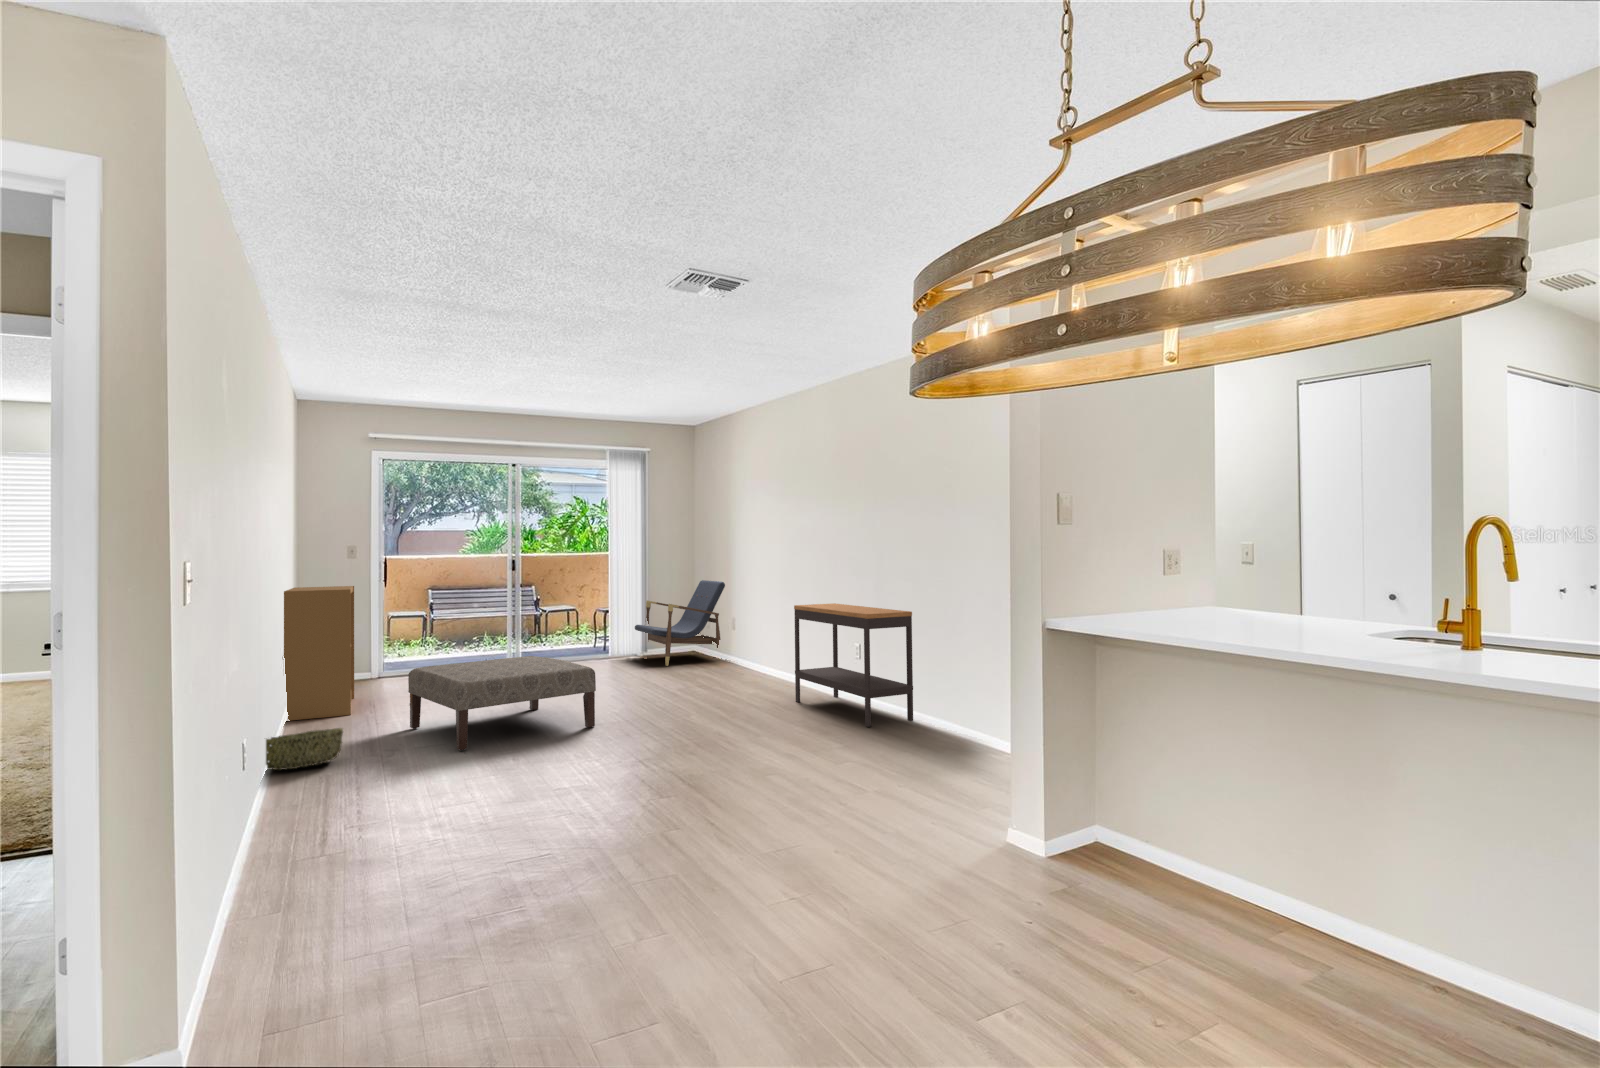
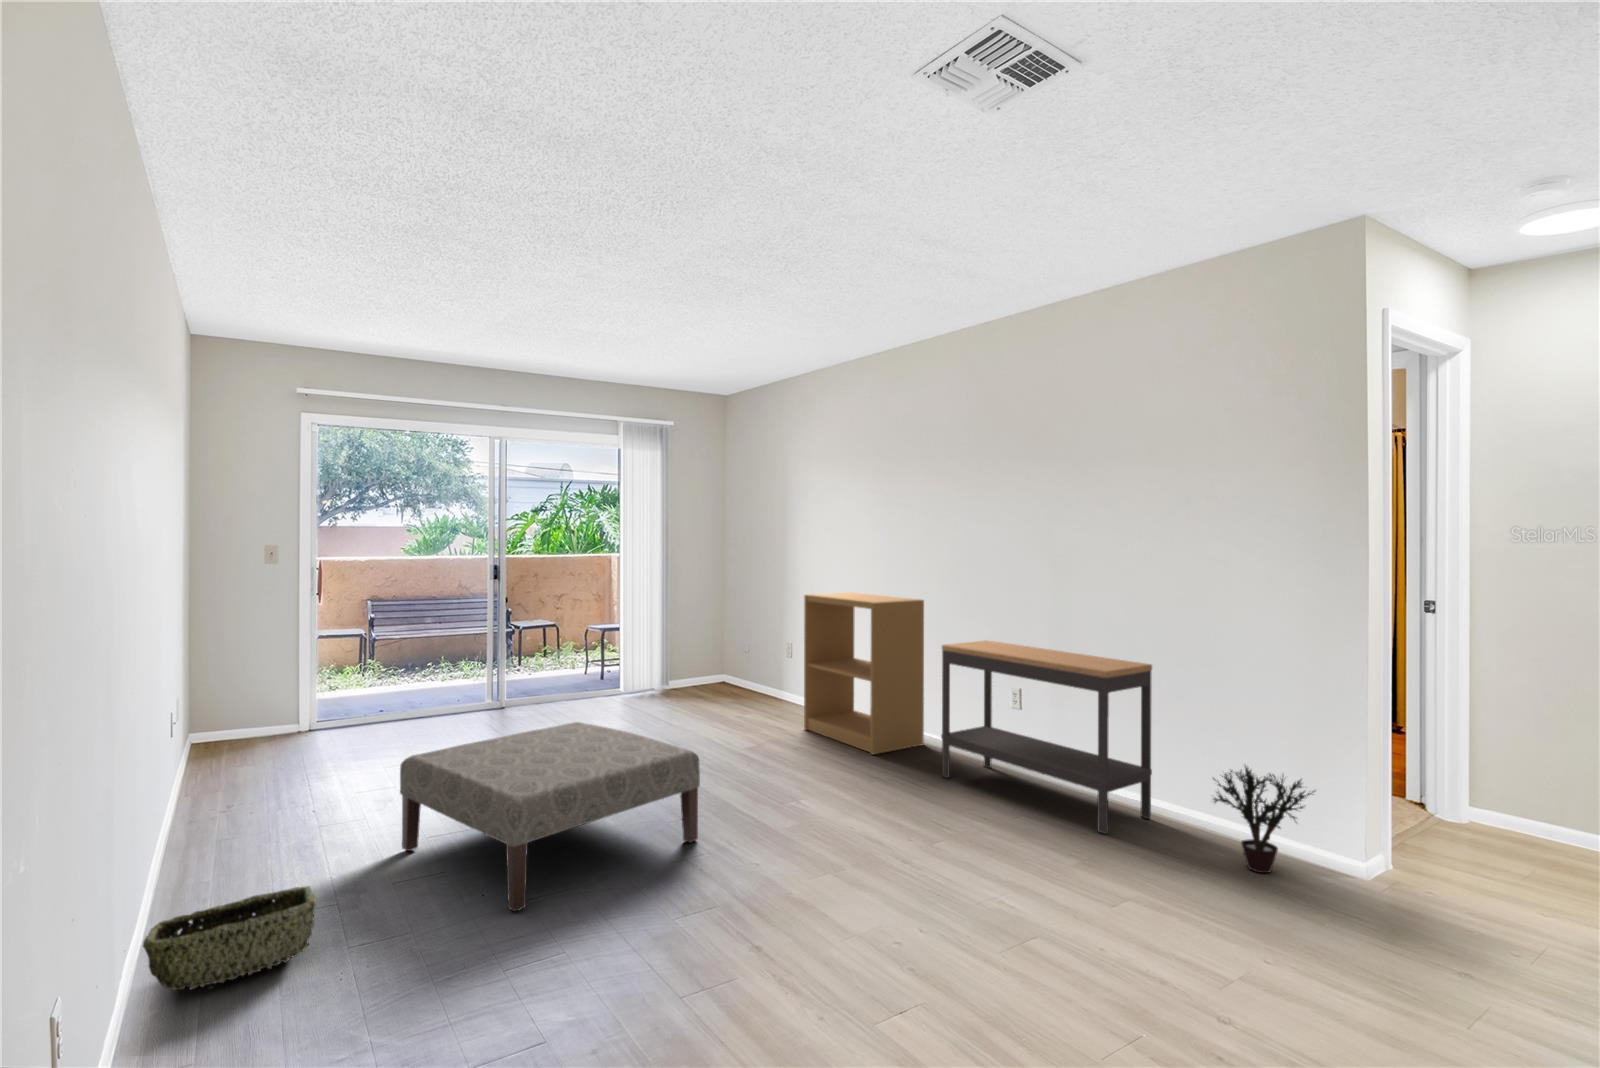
lounge chair: present [635,580,725,666] -> none [654,592,773,707]
bookshelf: present [282,586,354,720] -> present [804,592,924,754]
potted plant: none [911,672,983,744] -> present [1214,766,1314,873]

